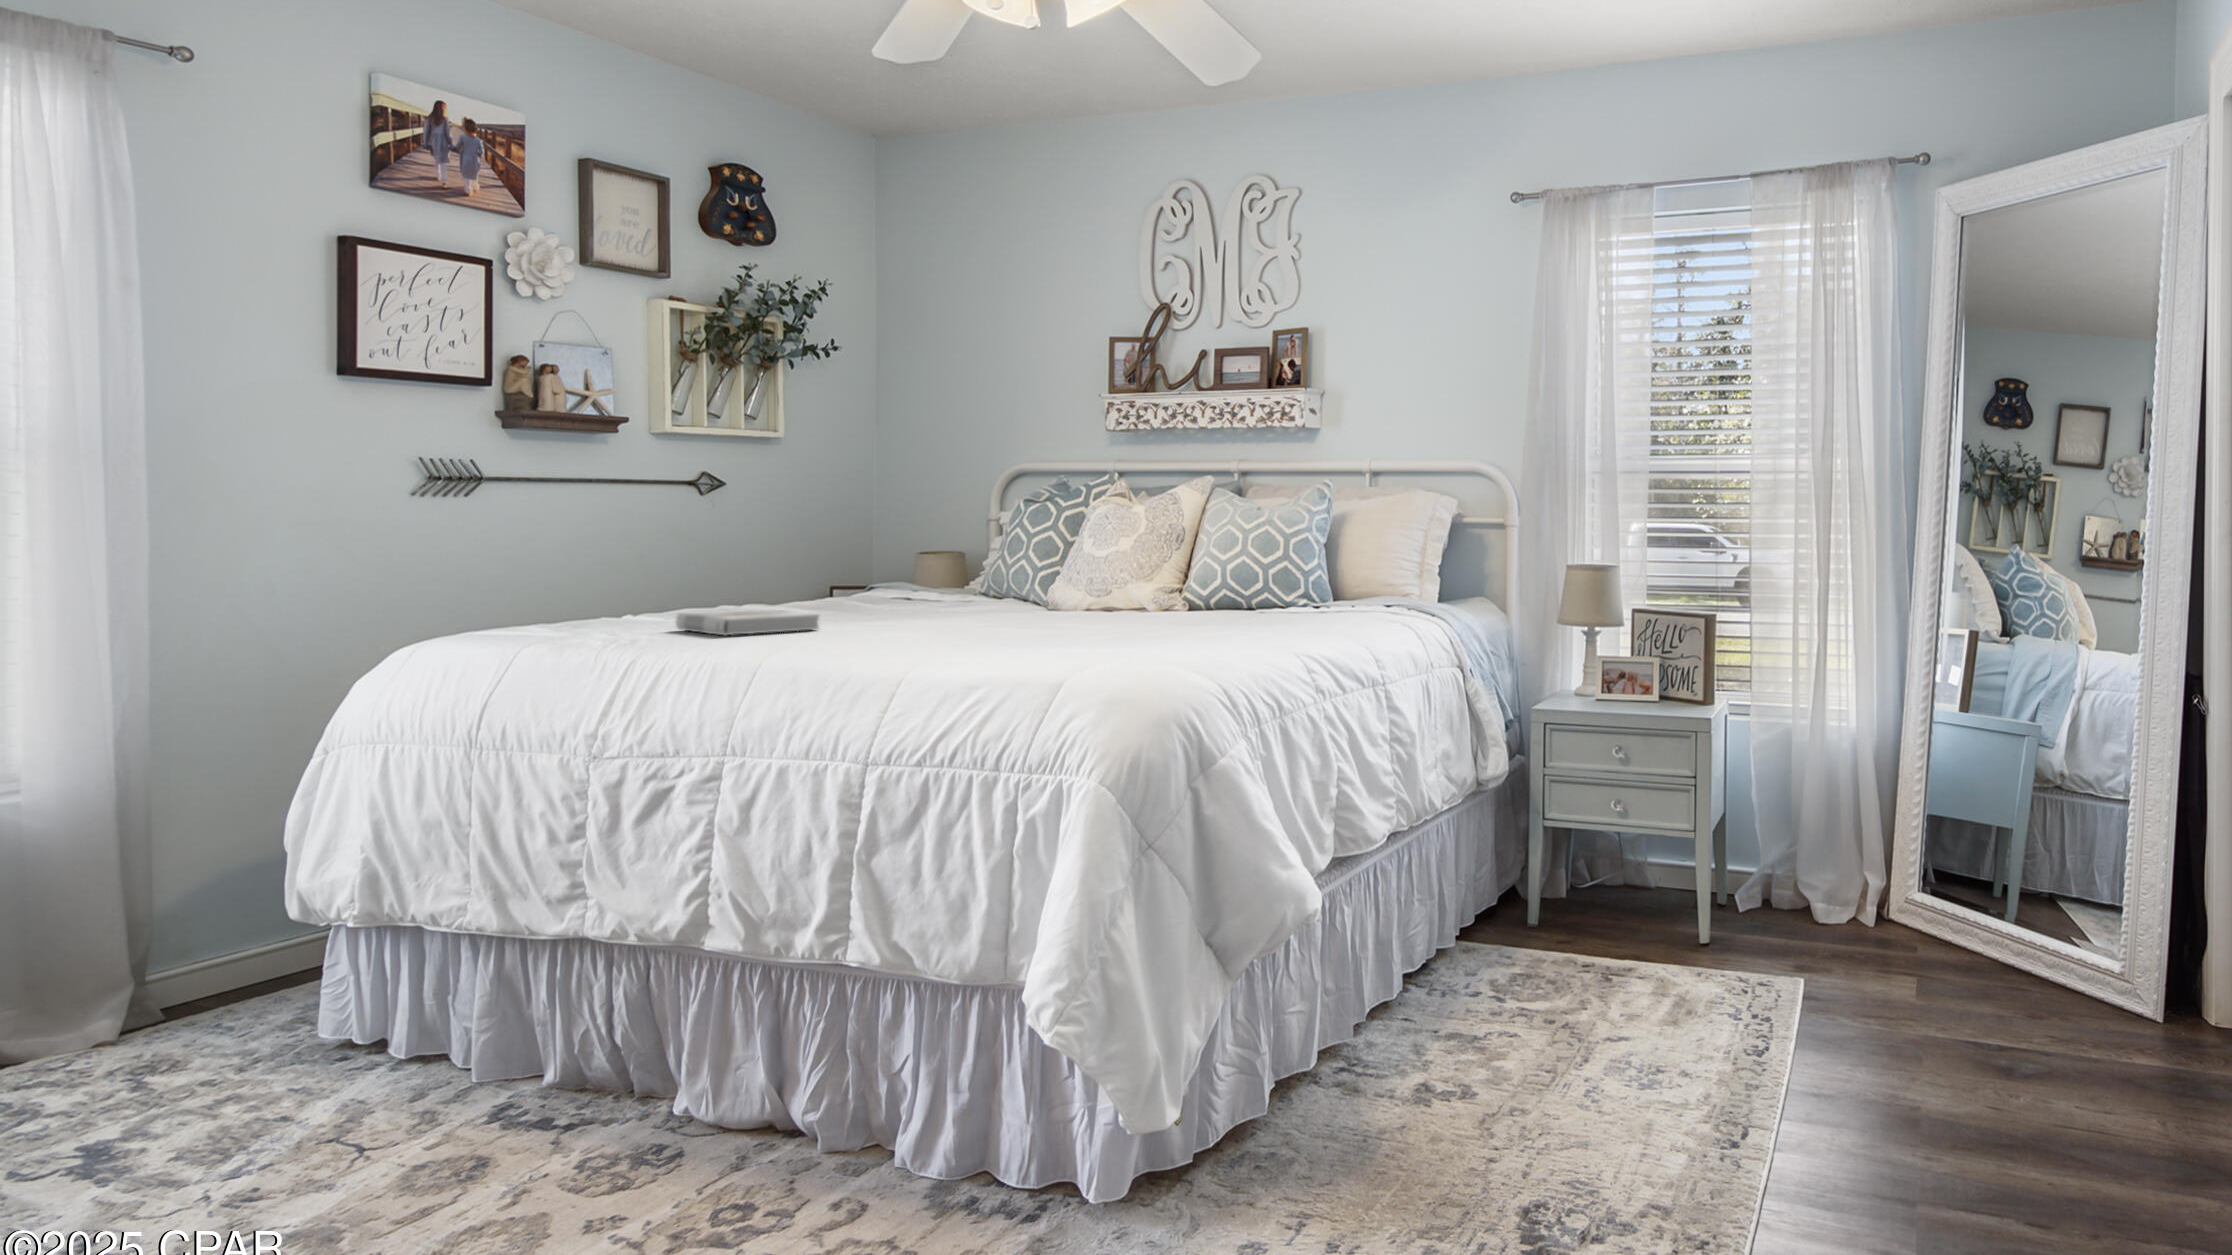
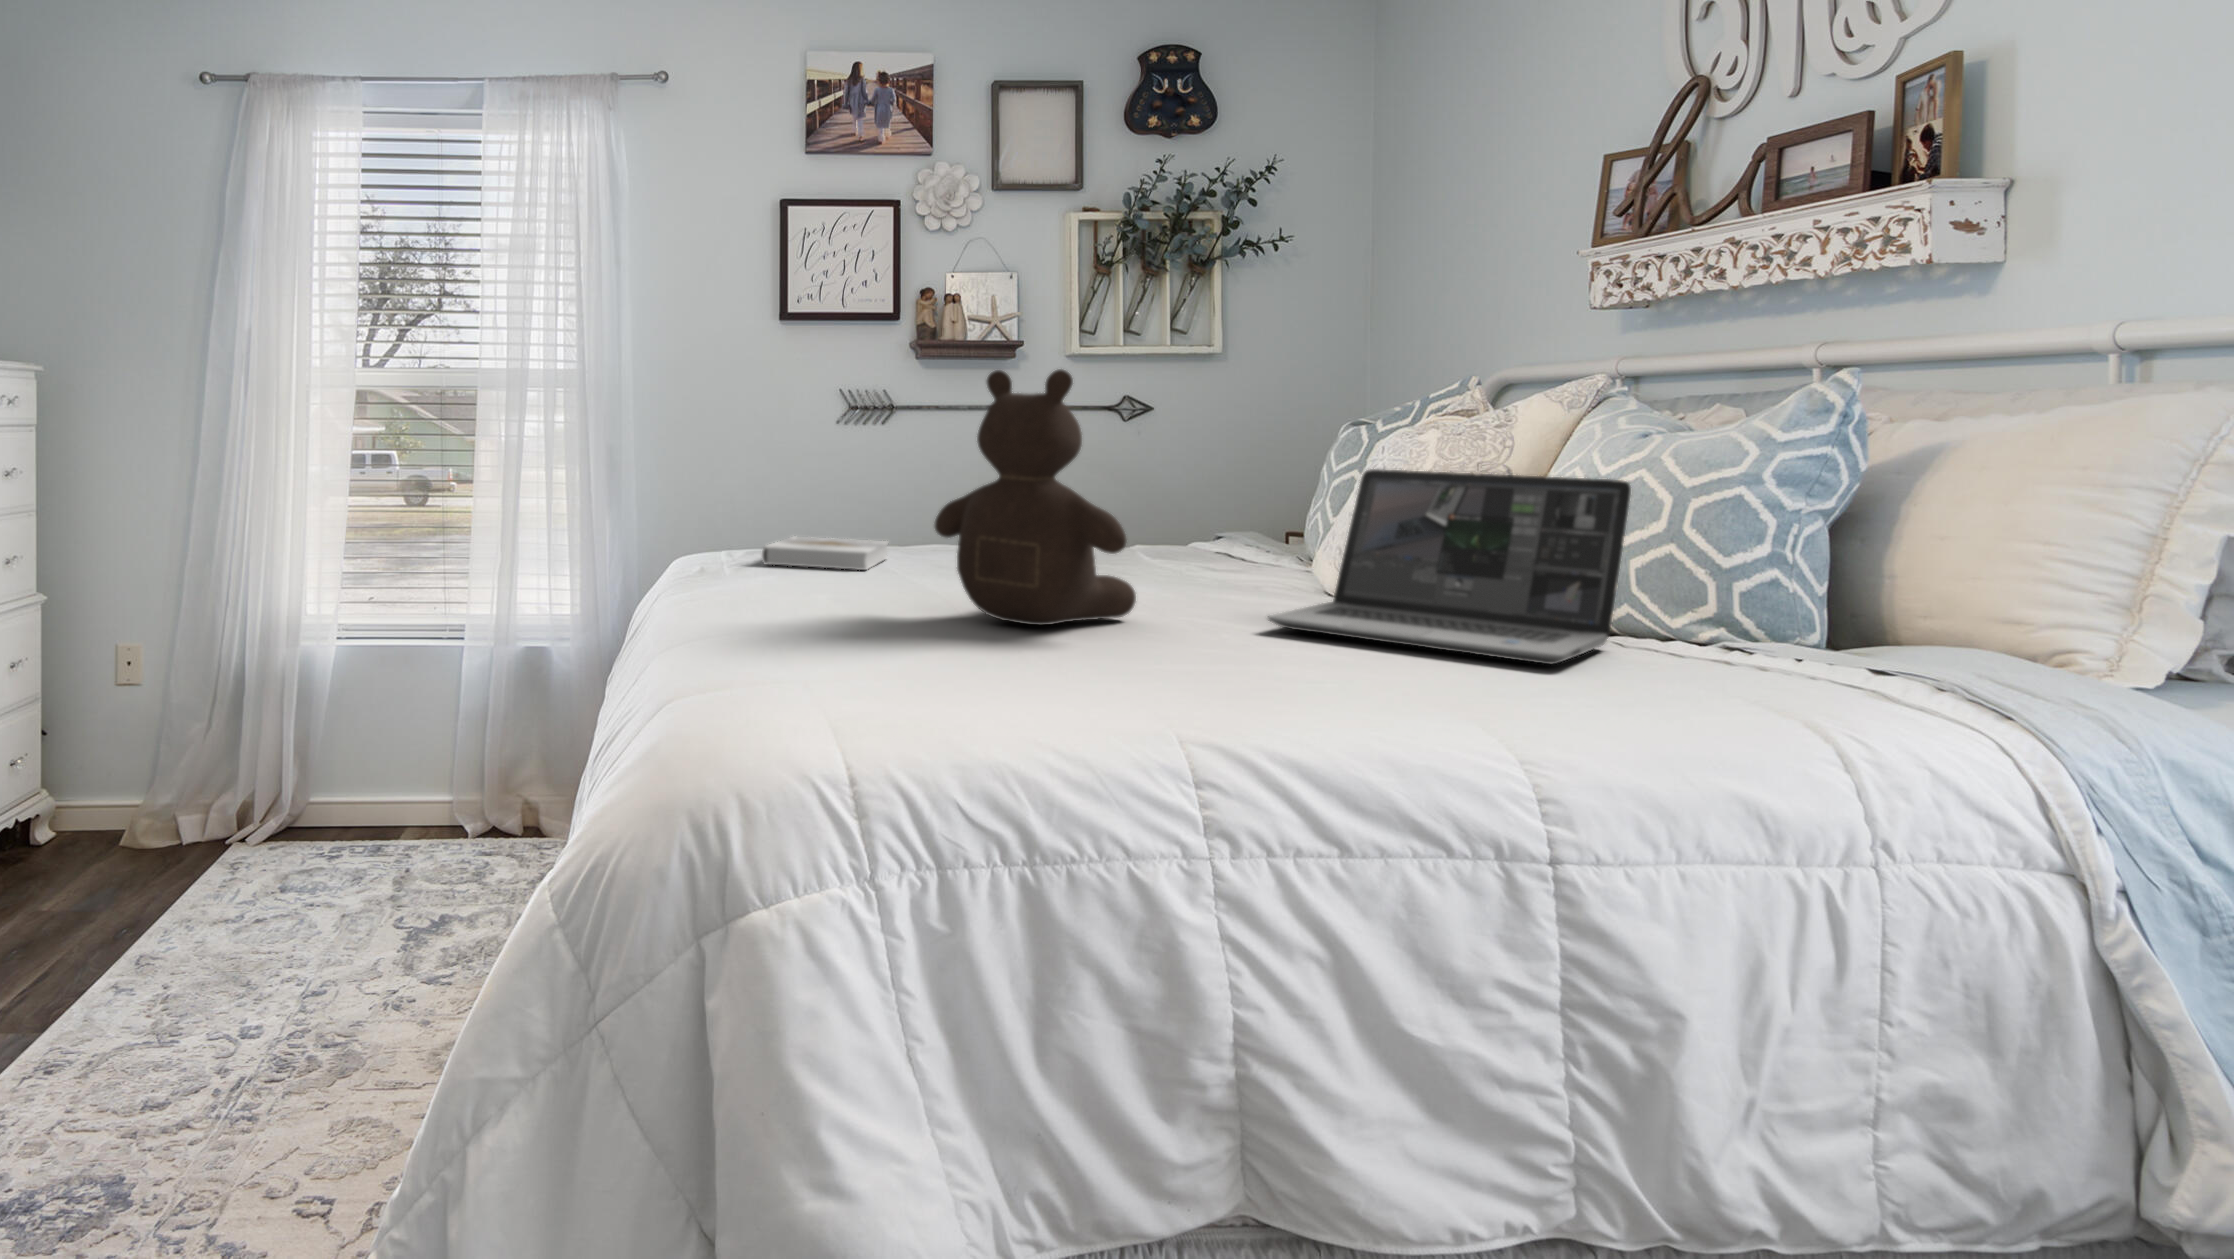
teddy bear: none [1021,471,1159,633] -> present [935,369,1136,625]
laptop: none [1155,531,1319,620] -> present [1268,469,1631,664]

